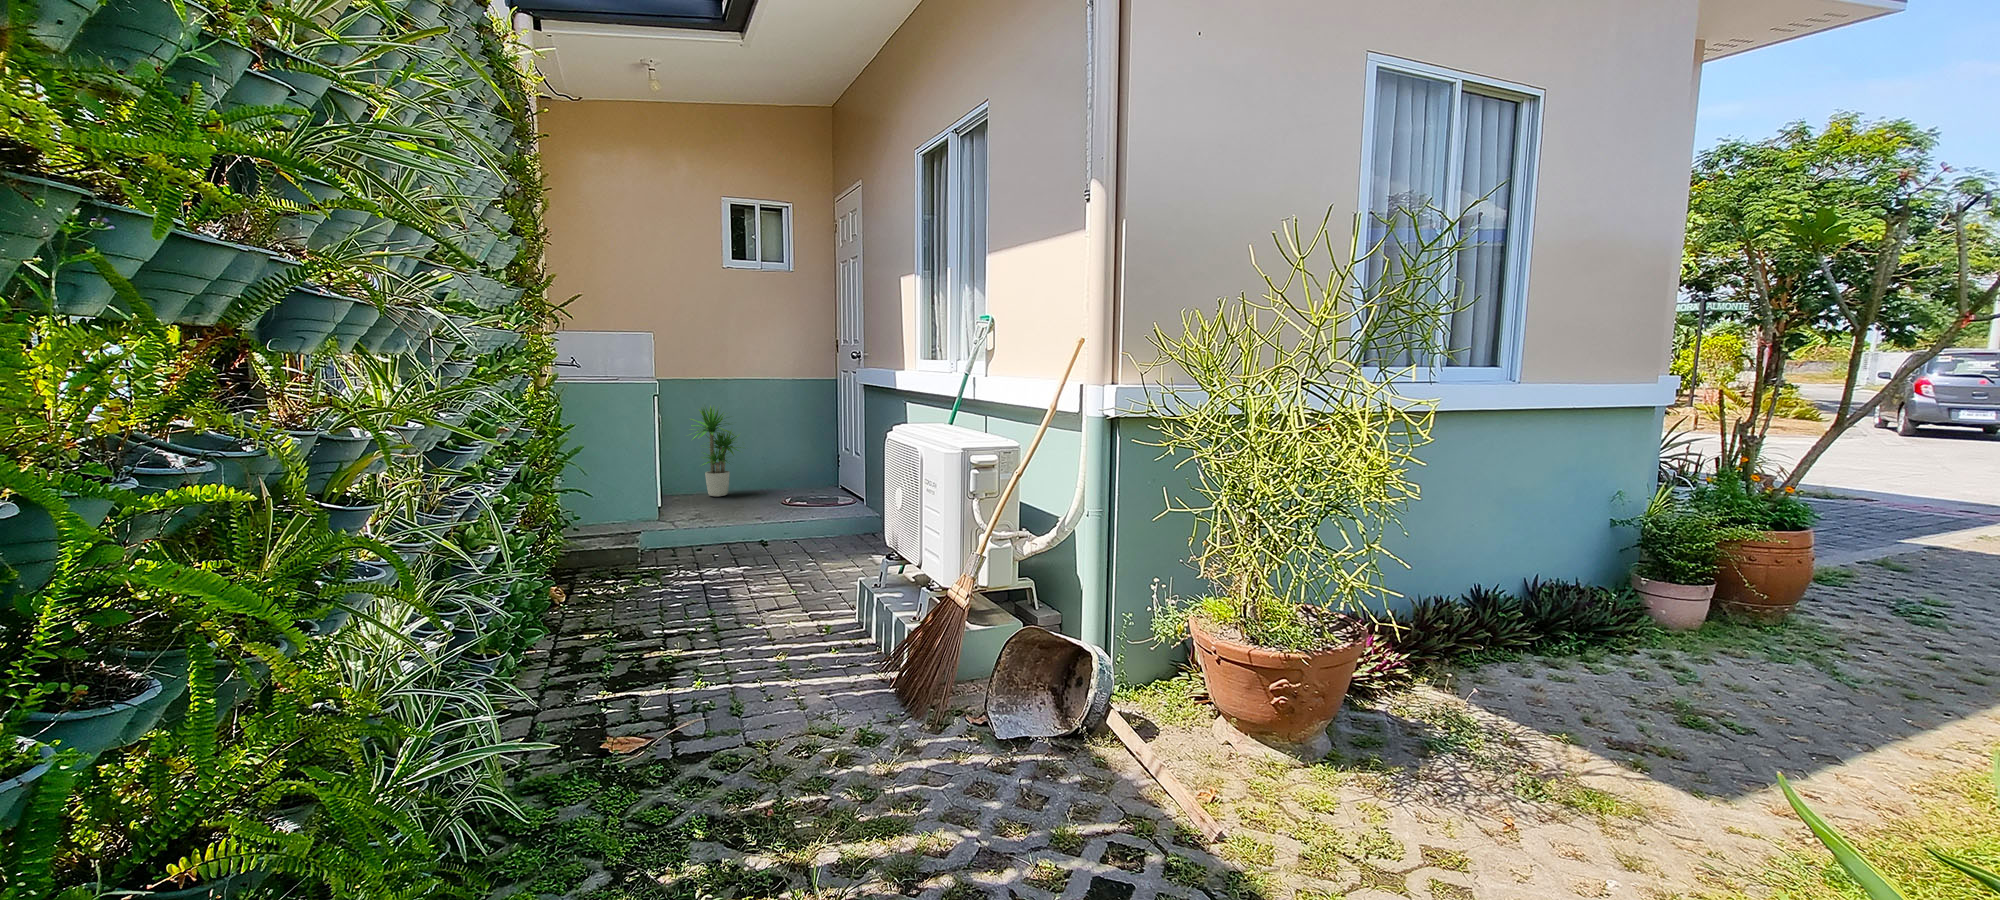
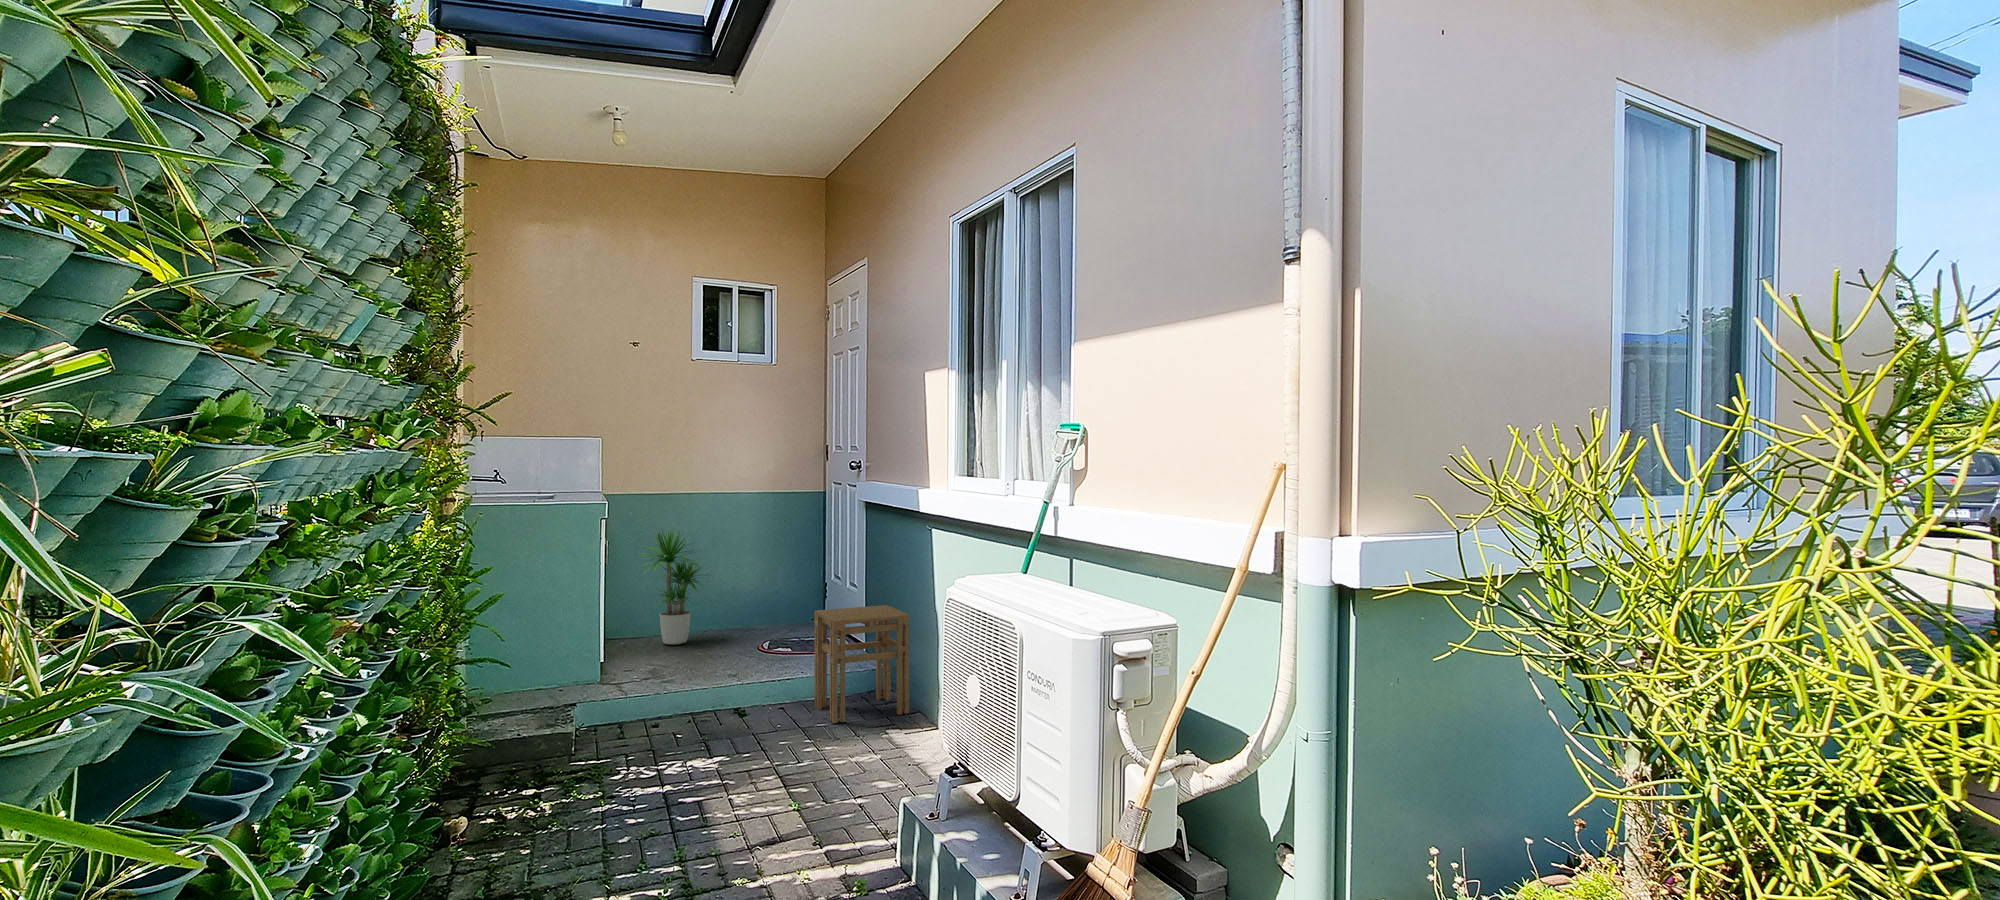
stool: none [819,463,892,548] -> present [815,605,909,723]

